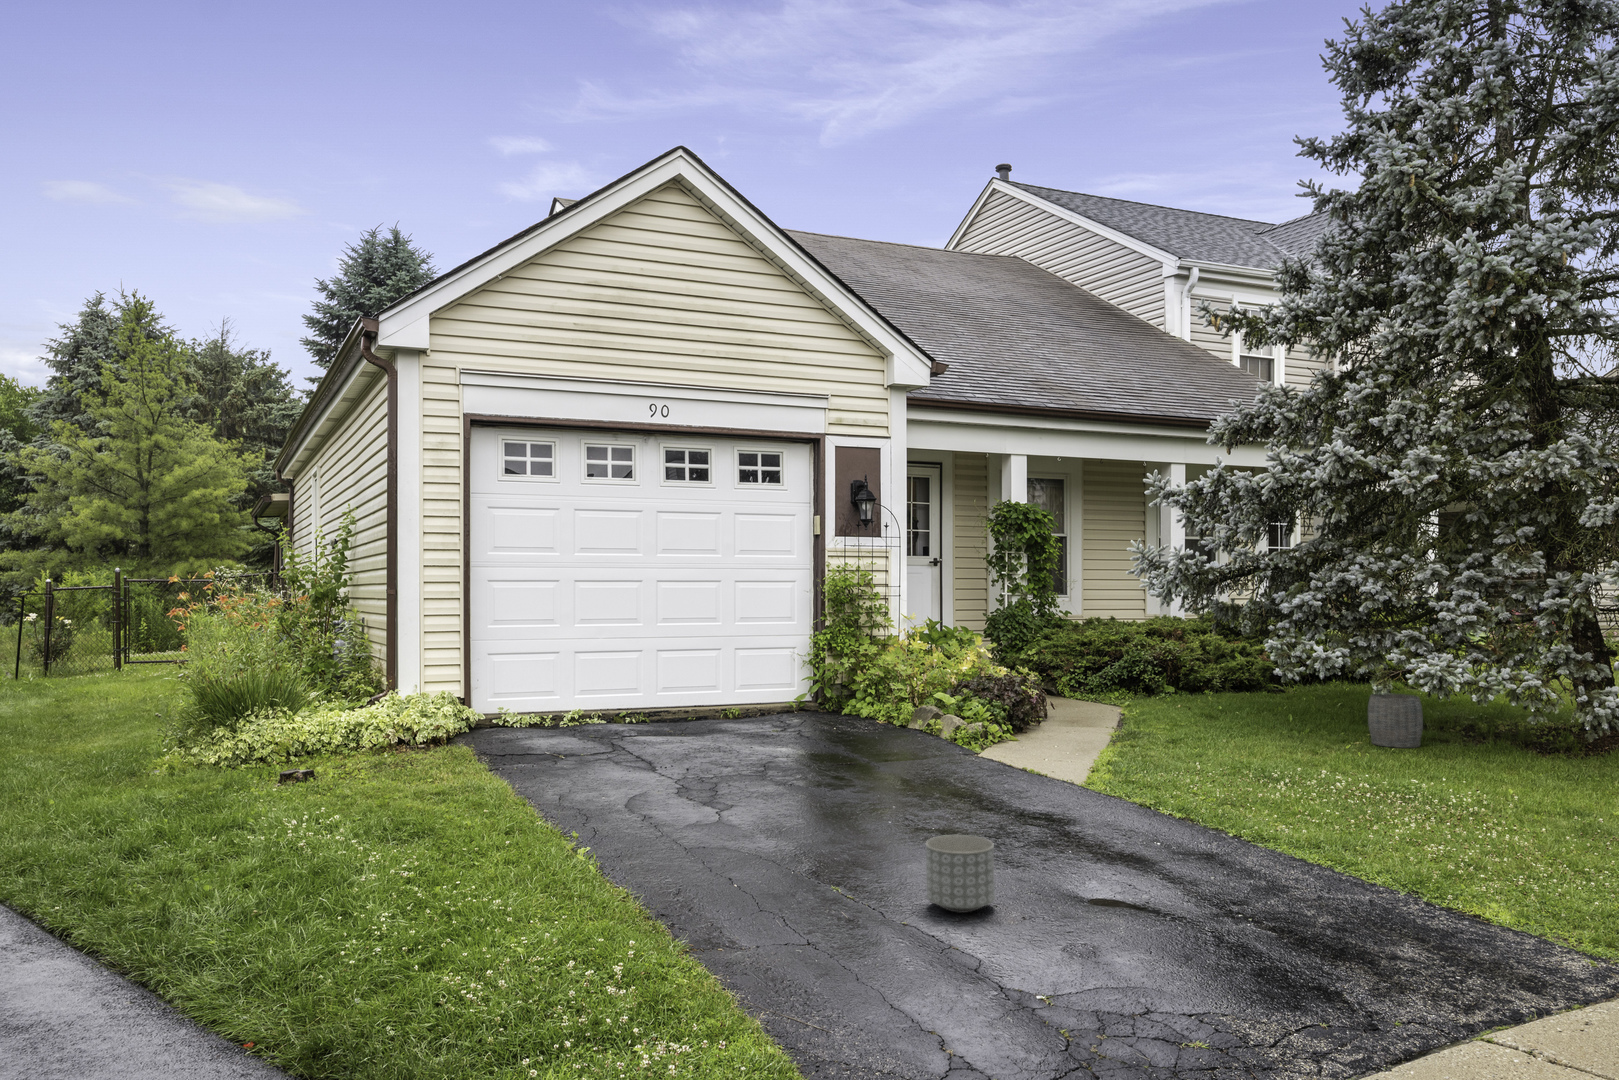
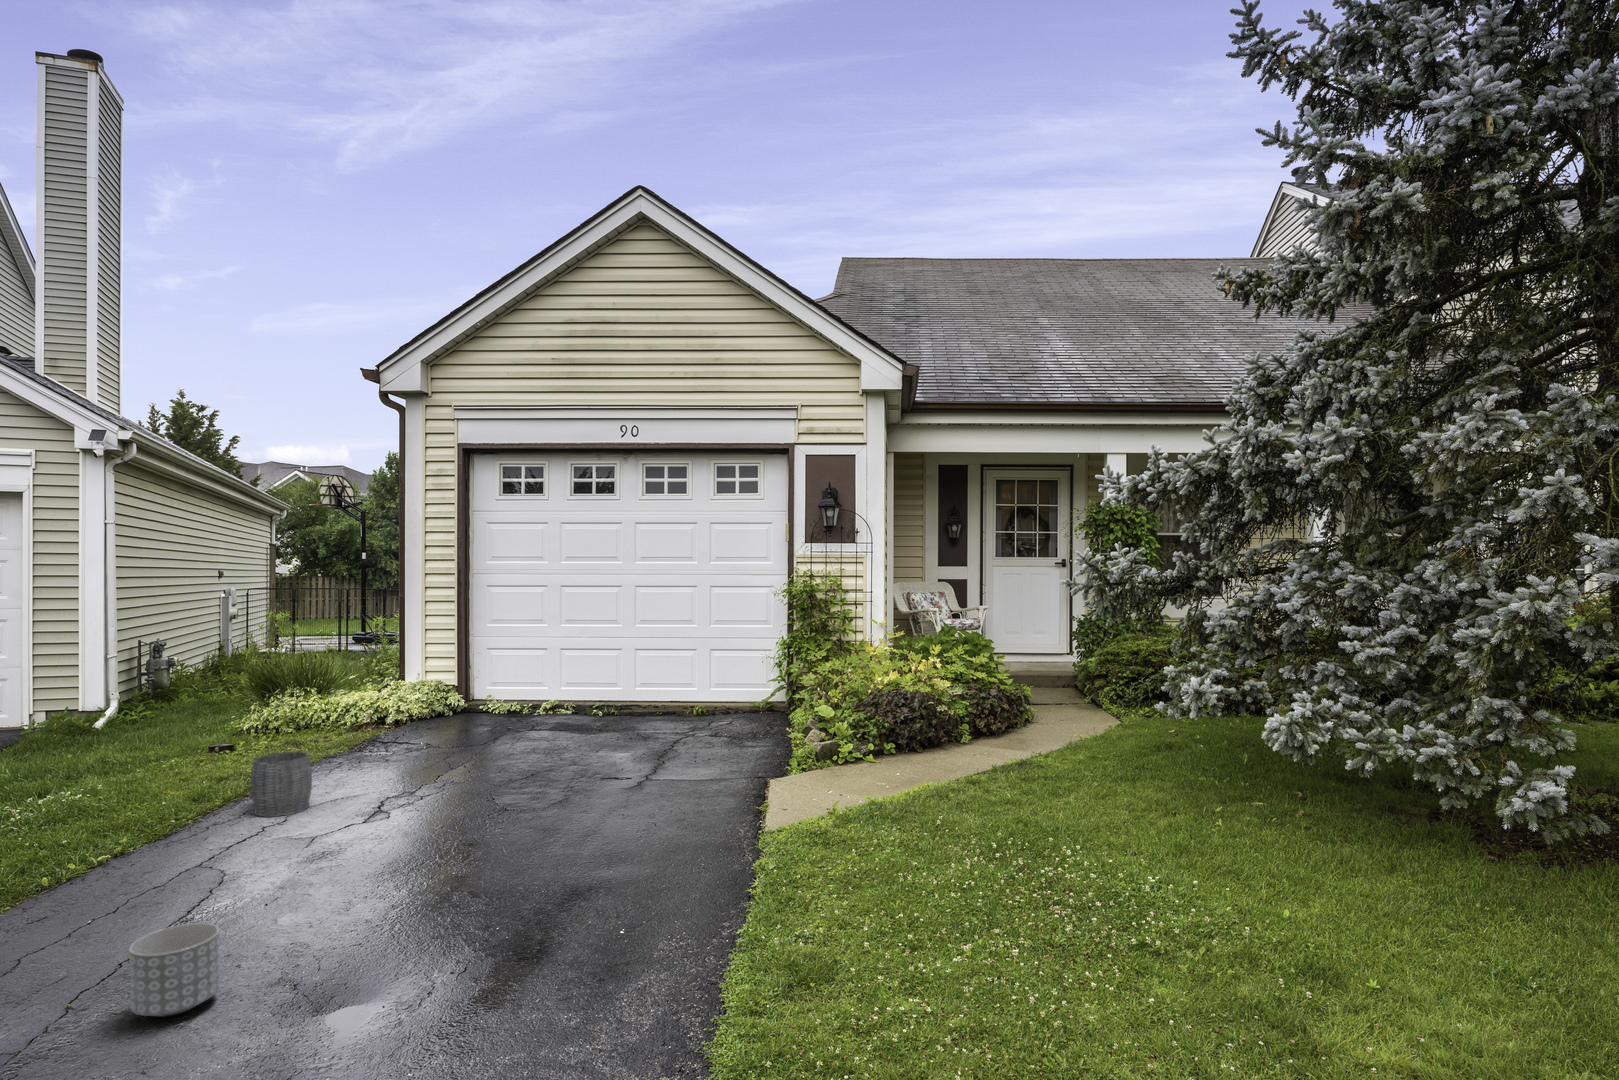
woven basket: present [1368,693,1423,748] -> present [251,752,312,817]

